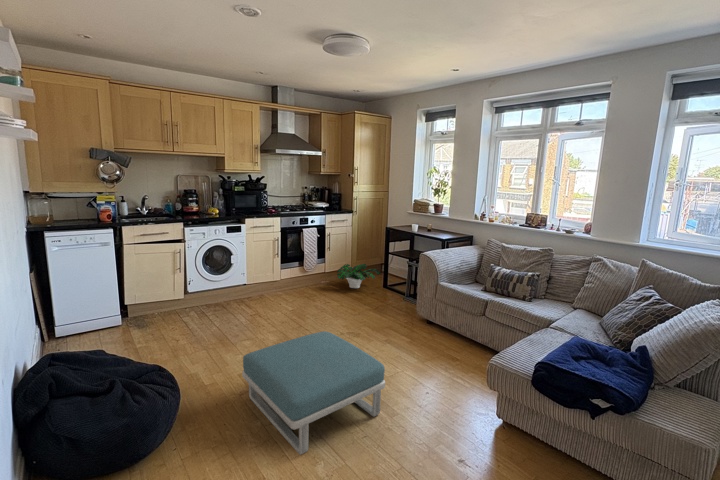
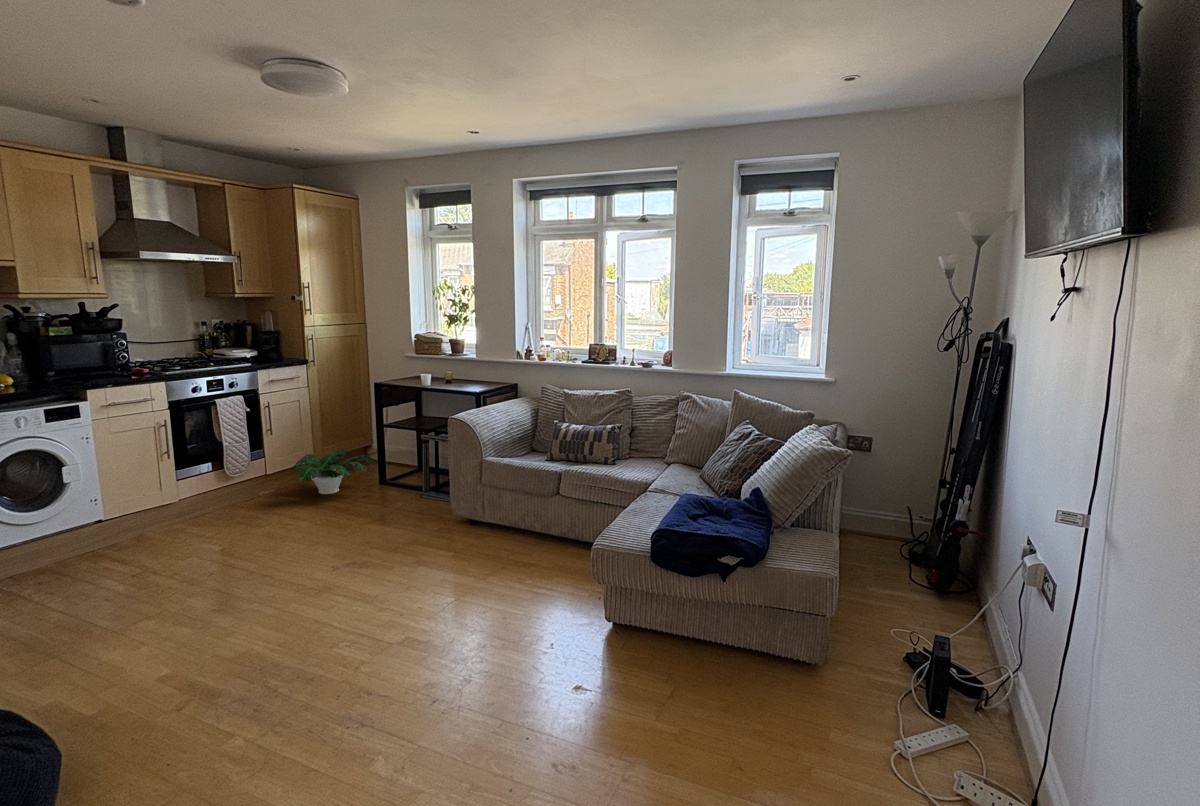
footstool: present [242,331,385,455] -> none [183,563,452,760]

